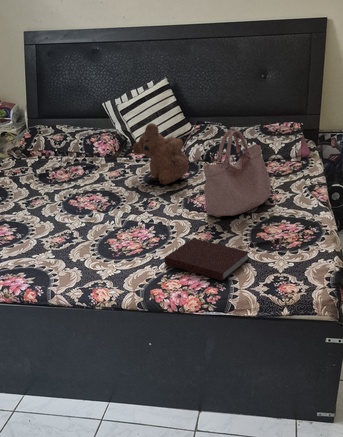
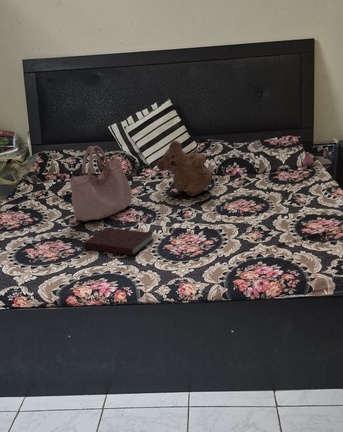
handbag: present [204,130,271,217] -> present [70,146,132,222]
notebook: present [165,238,249,281] -> present [84,227,154,256]

